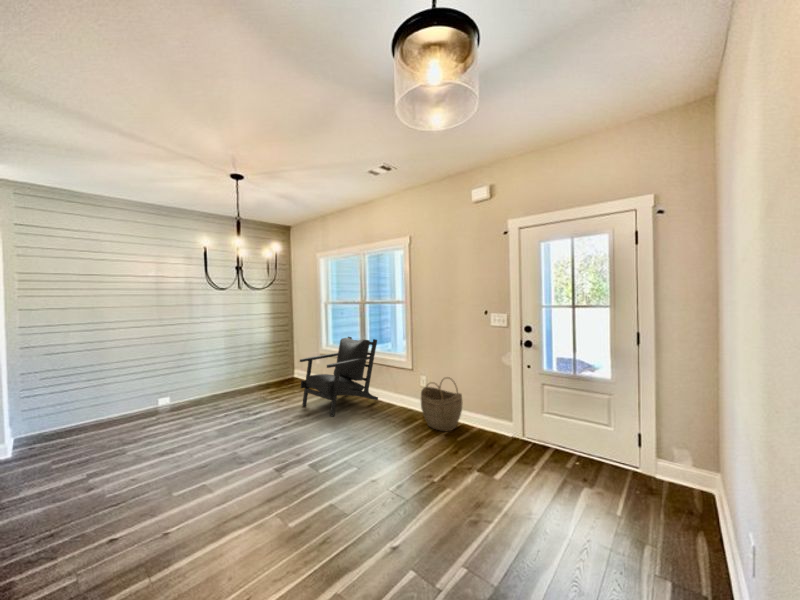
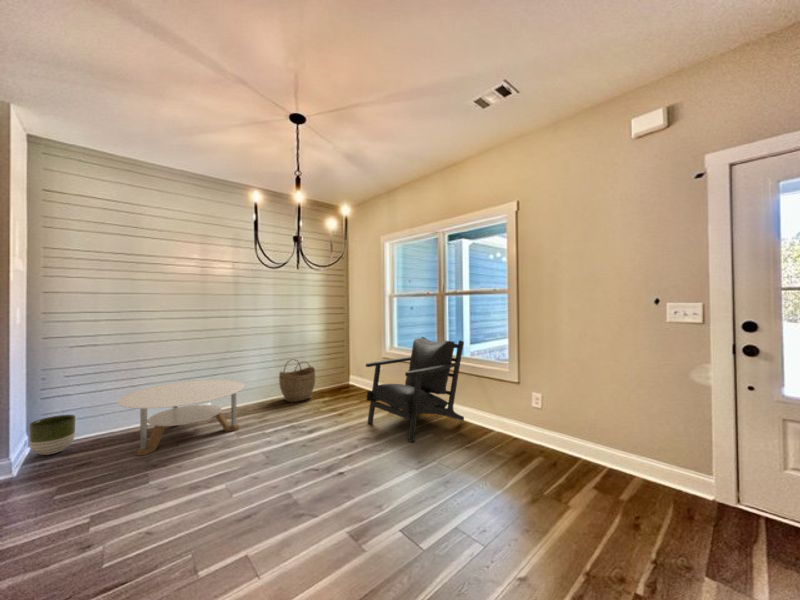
round table: none [92,377,199,438] -> present [117,379,244,456]
woven basket: present [421,377,463,431] -> present [279,359,315,402]
planter: none [17,410,55,442] -> present [29,415,75,455]

